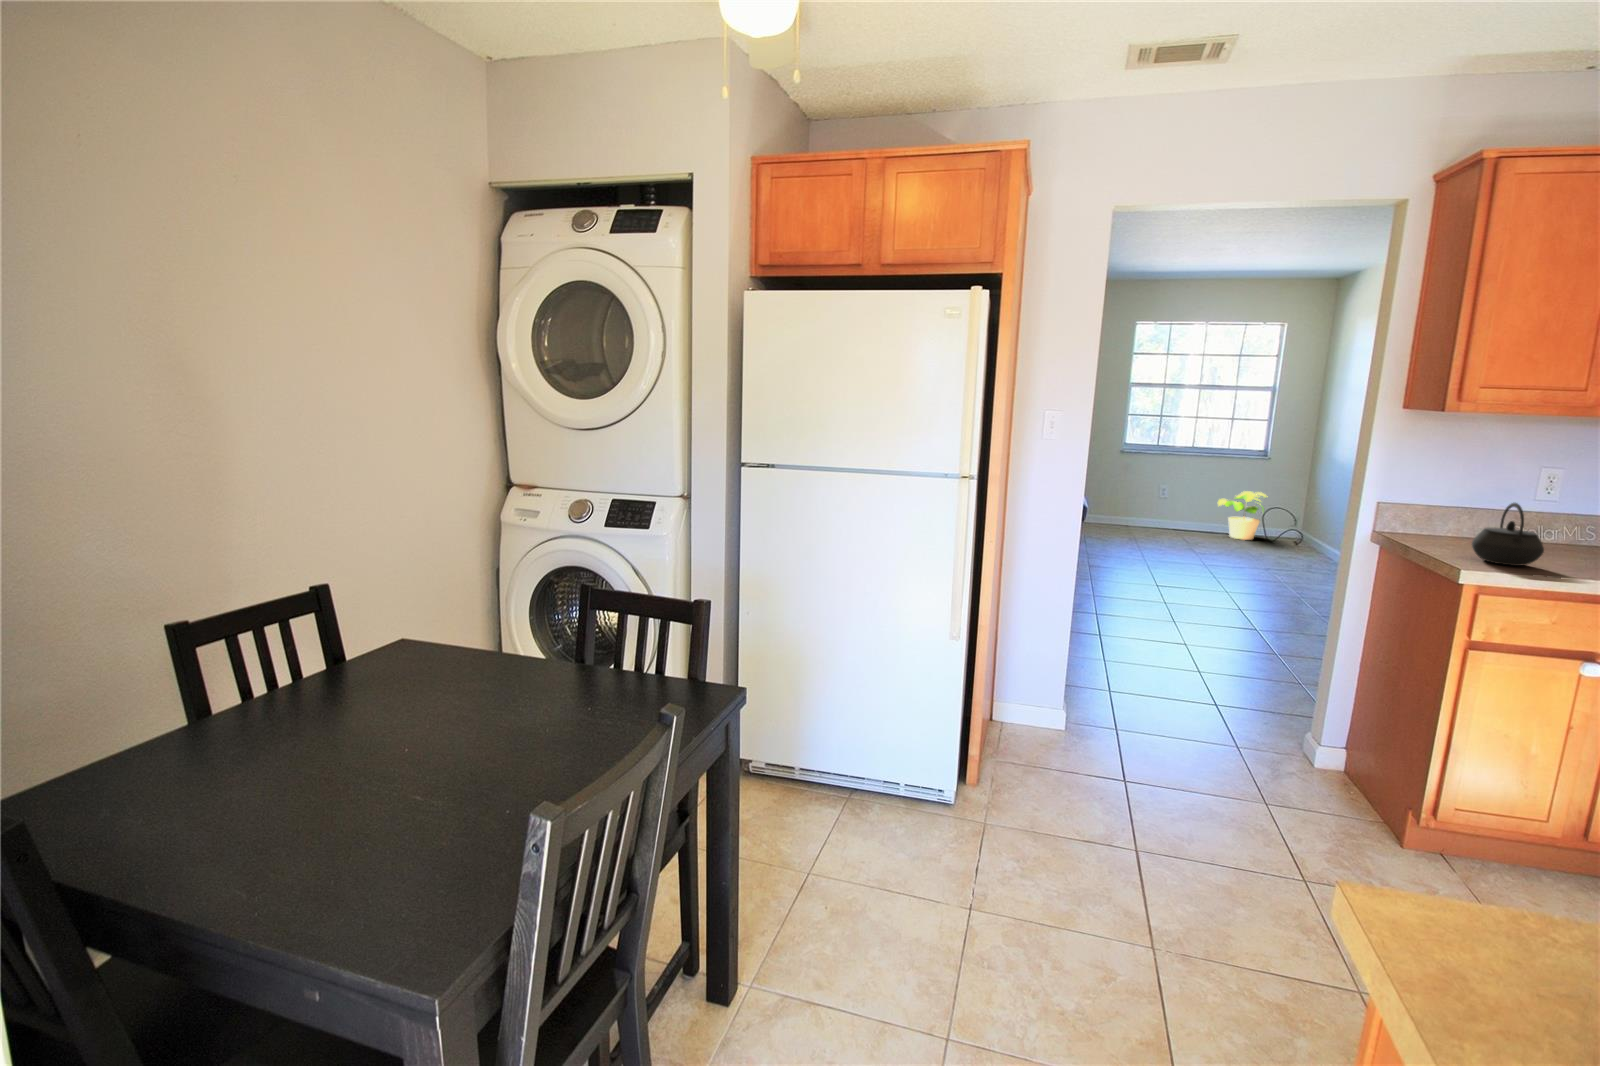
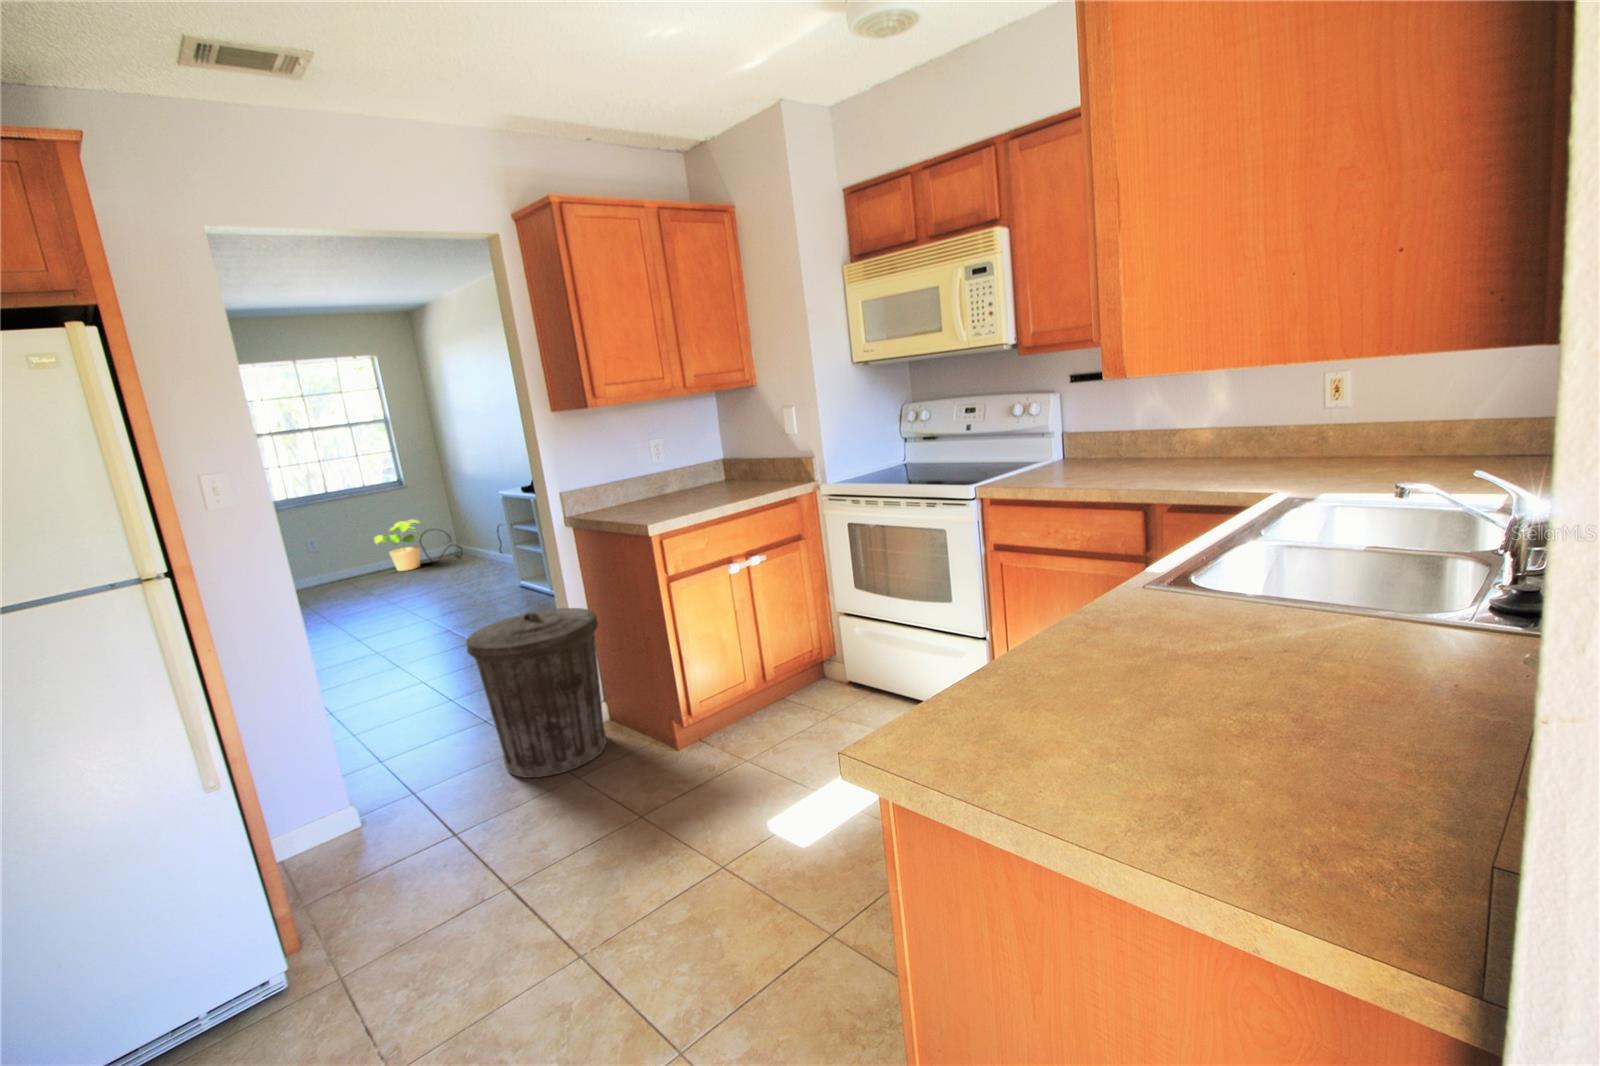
kettle: present [1472,503,1544,566] -> none [640,467,681,515]
trash can: none [1202,612,1363,795] -> present [466,608,606,778]

